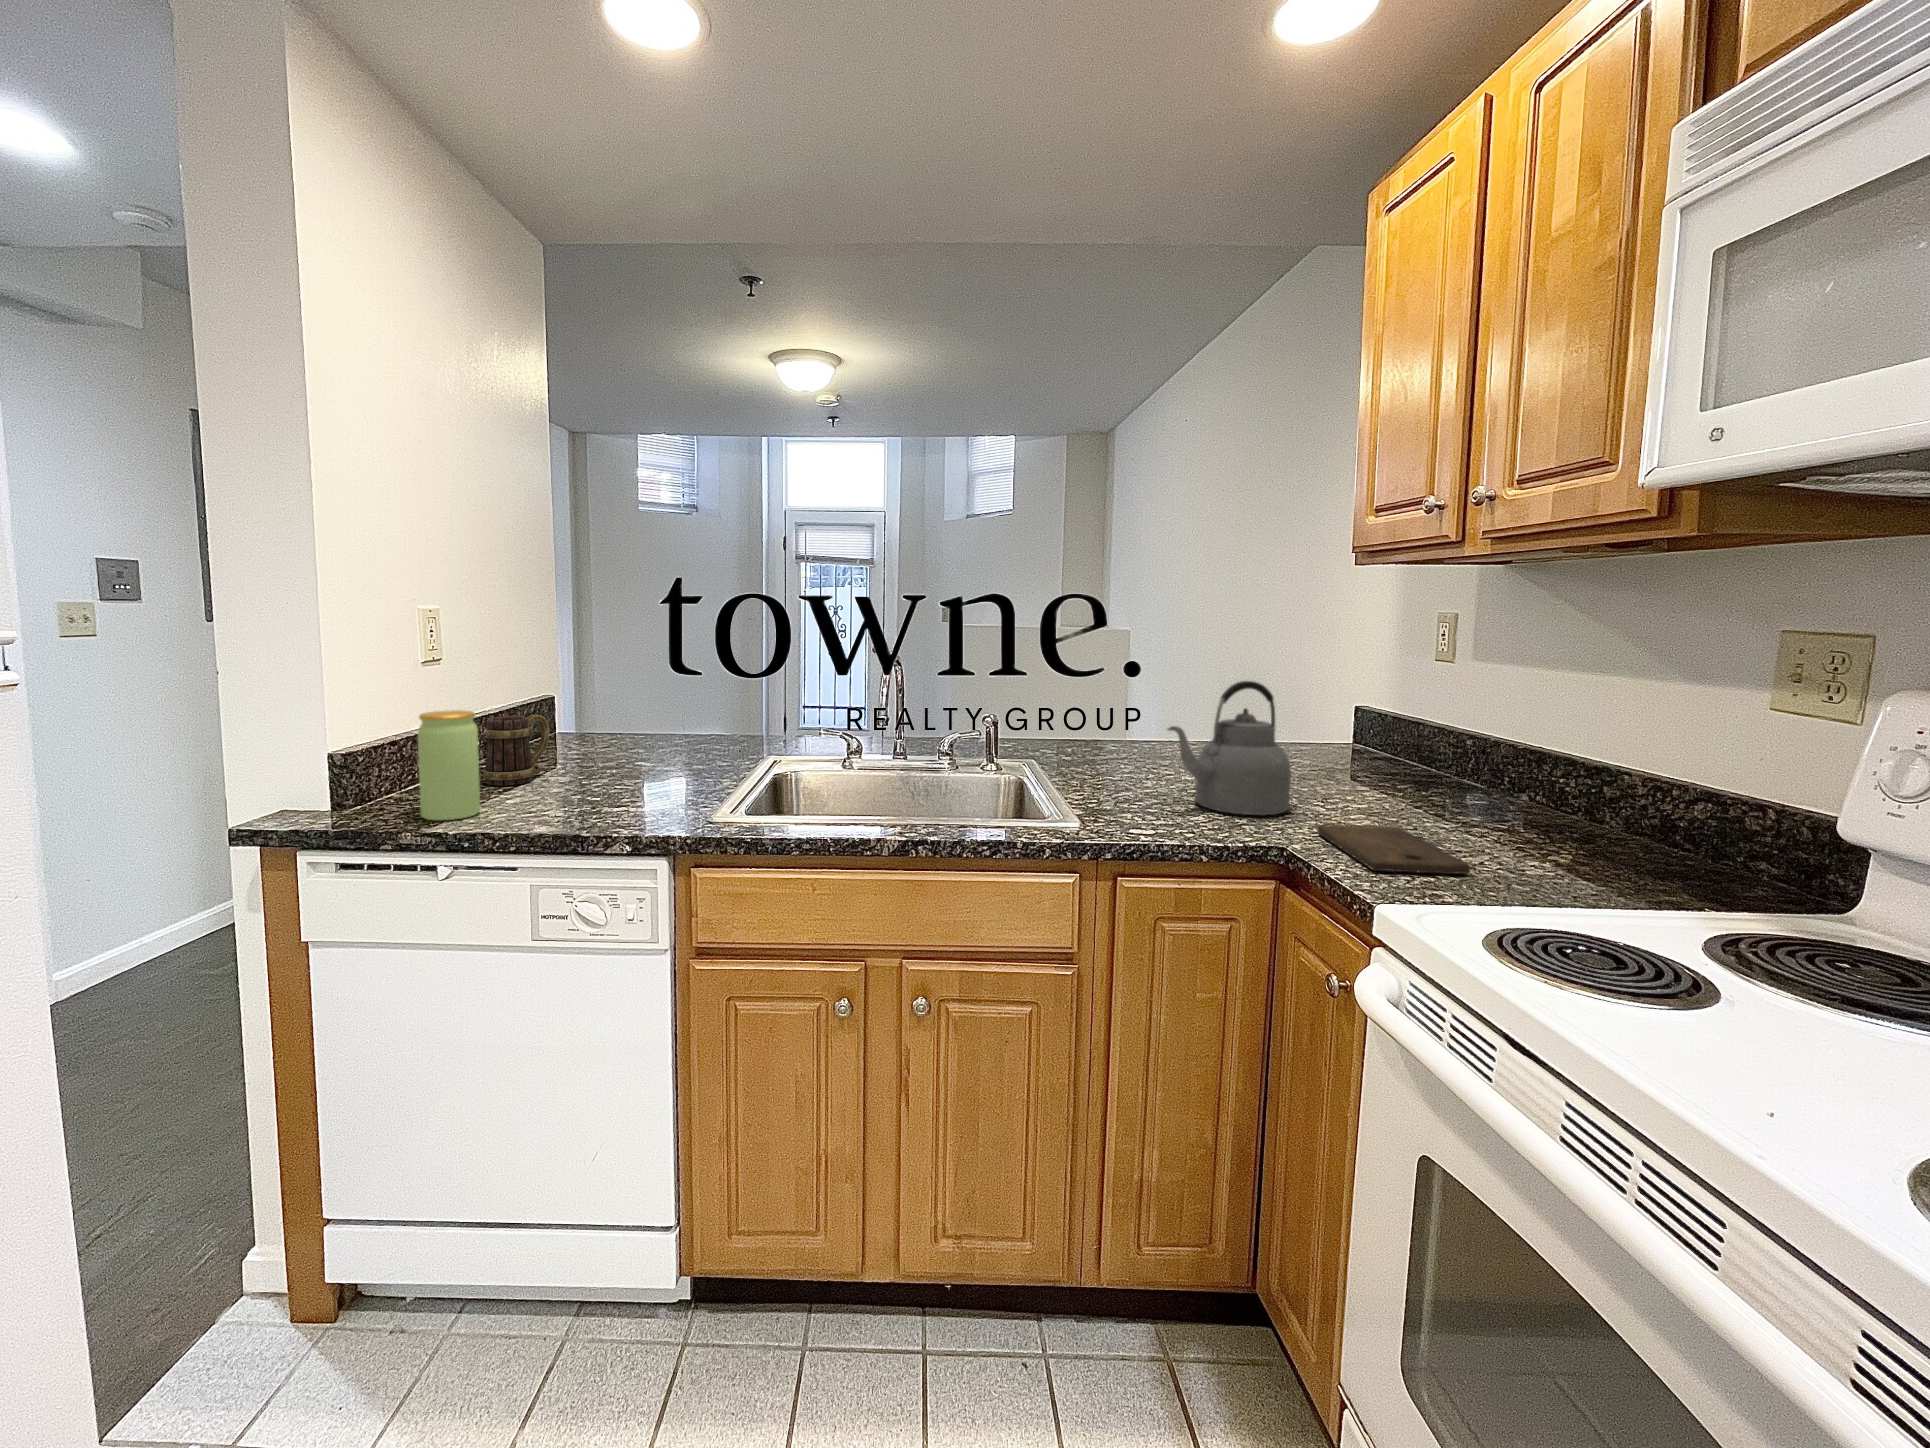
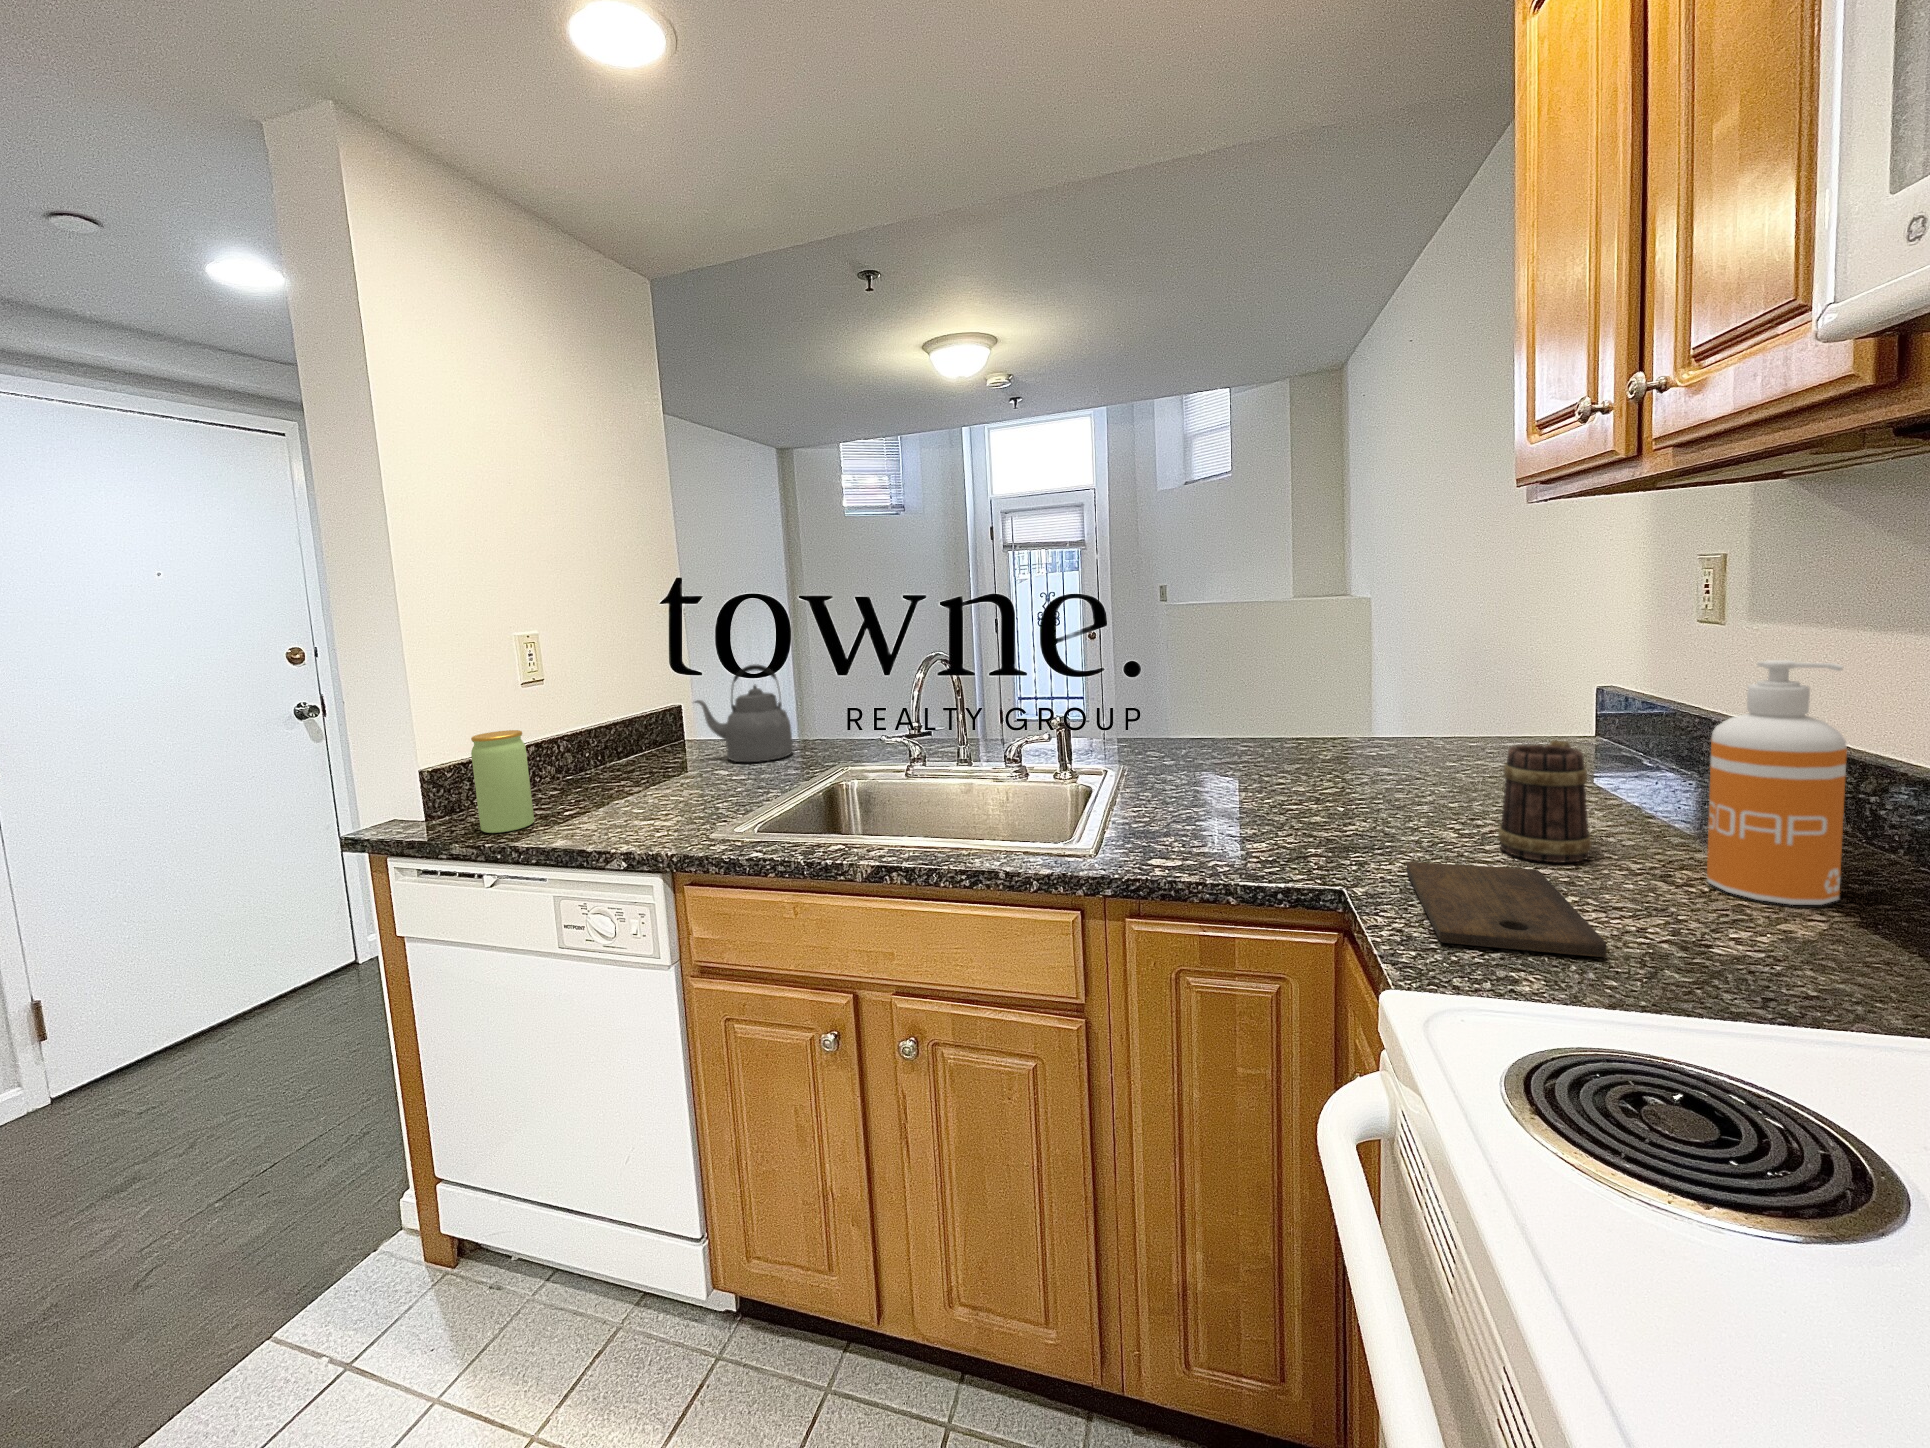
kettle: present [1168,681,1291,815] -> present [694,664,793,762]
soap dispenser: none [1489,686,1571,844] -> present [1707,660,1847,905]
mug: present [484,715,550,785] -> present [1498,740,1592,862]

